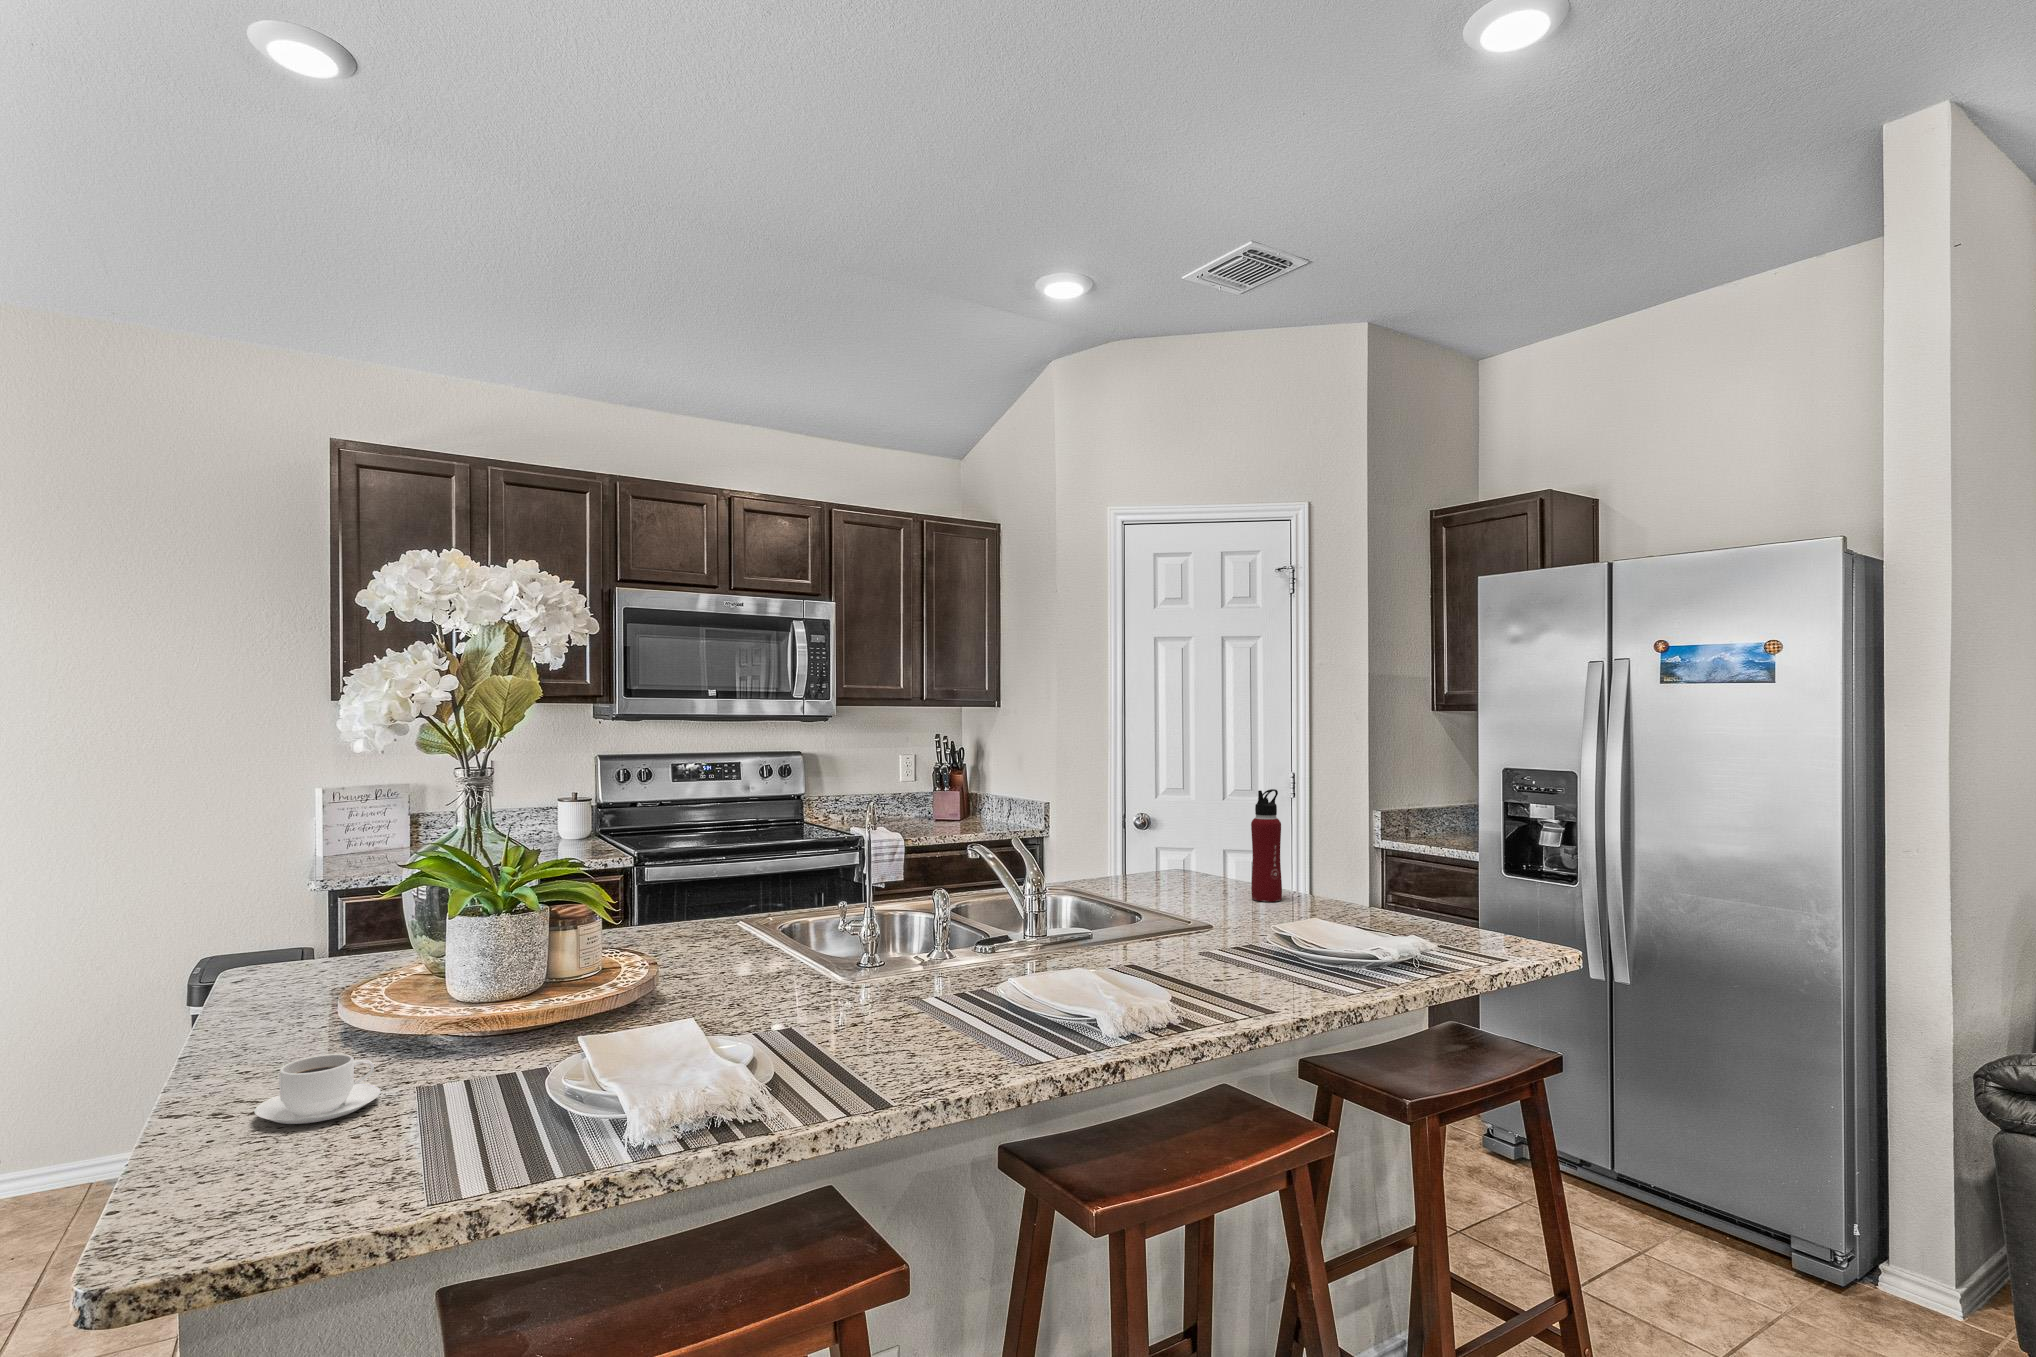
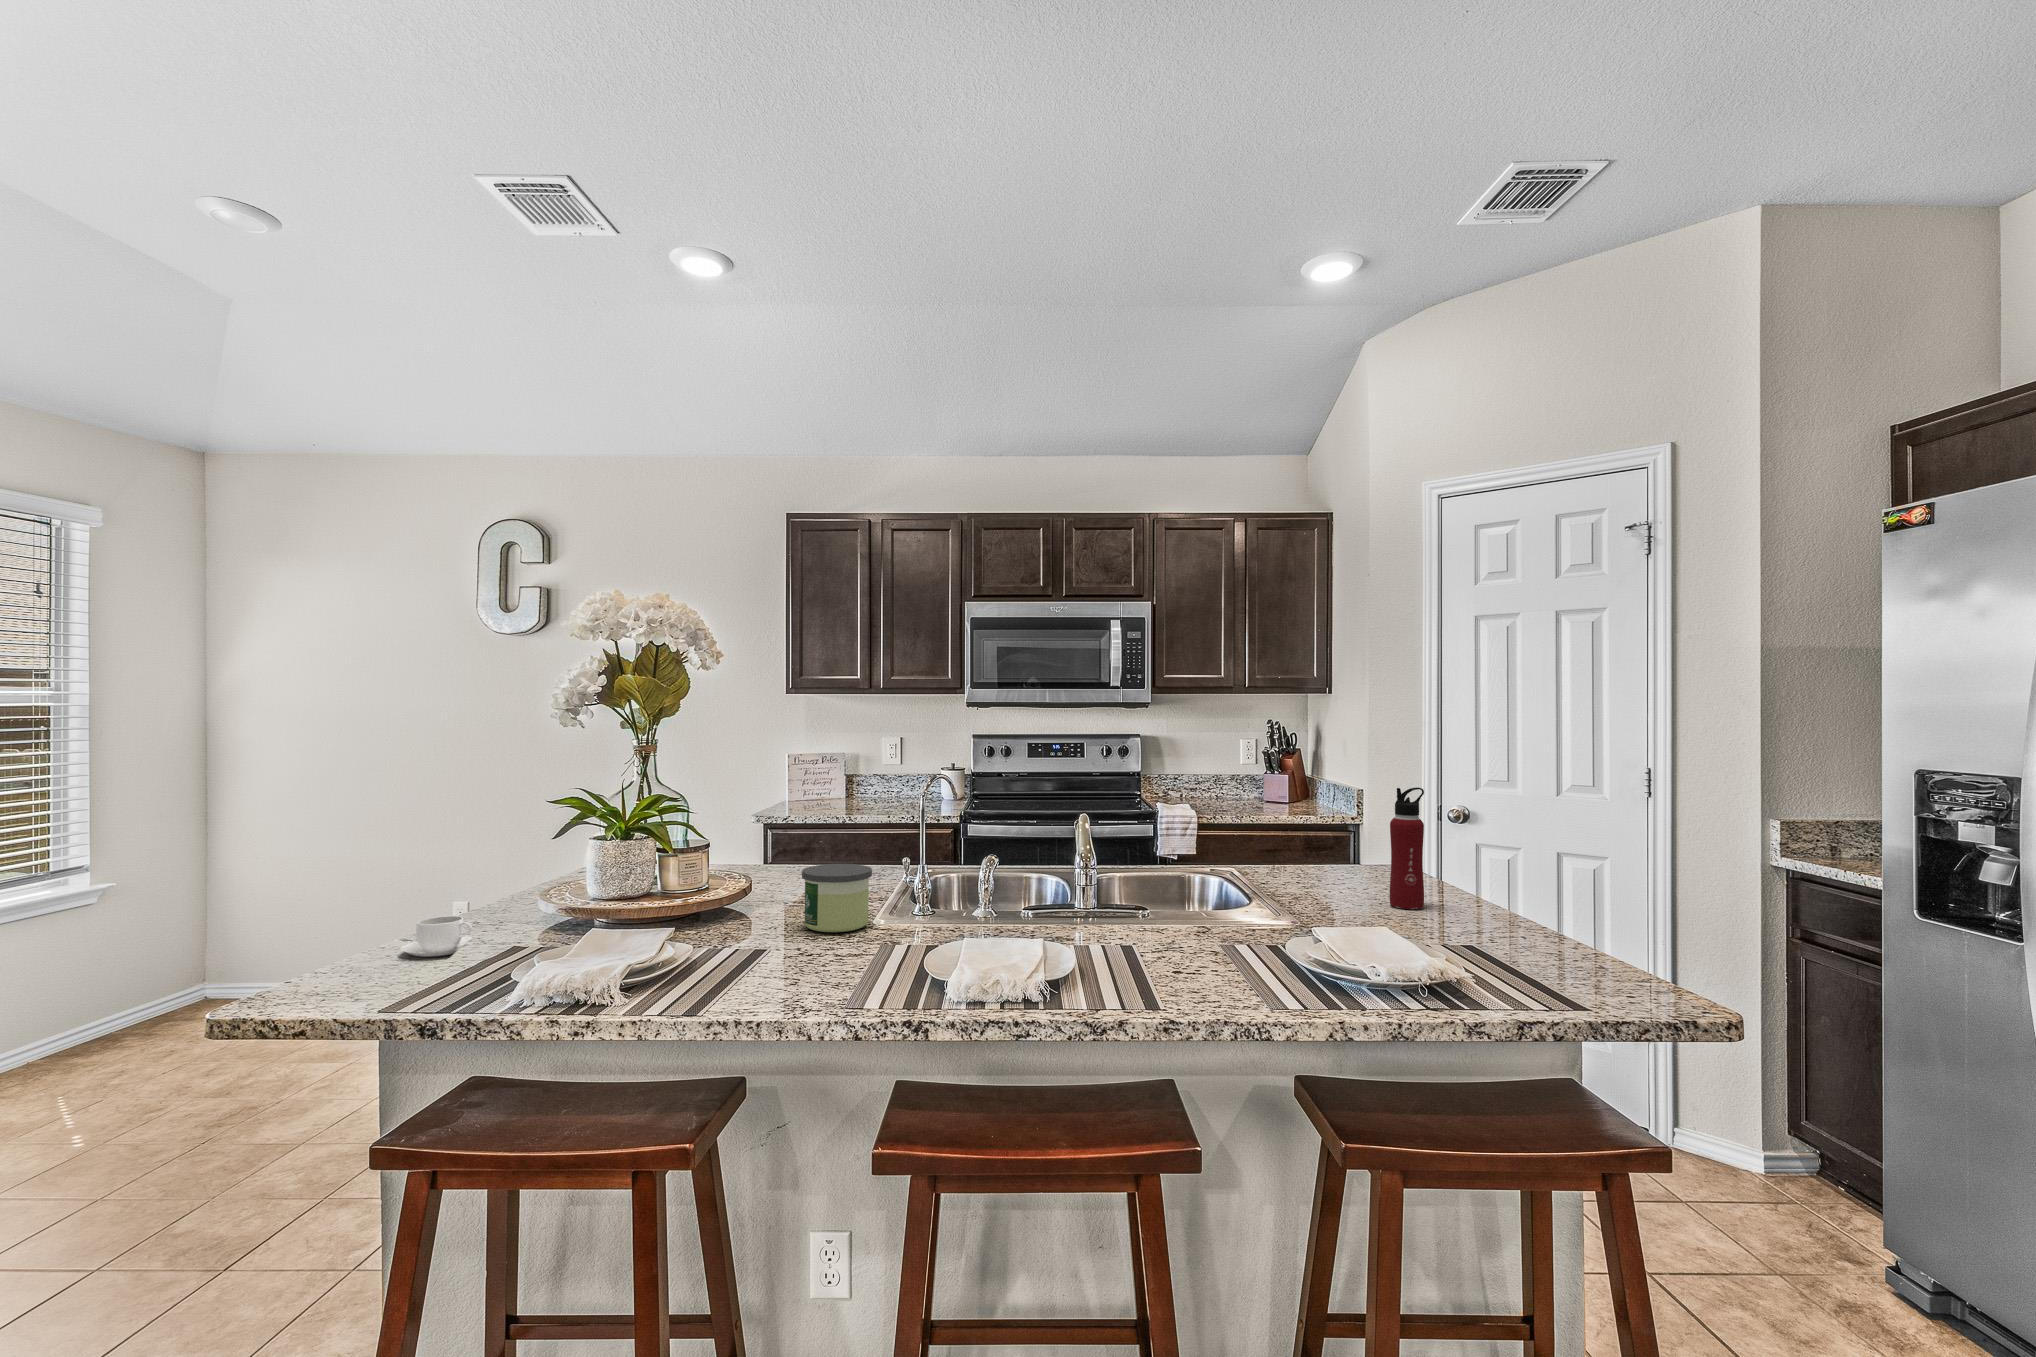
candle: none [781,914,865,998] -> present [802,864,872,932]

